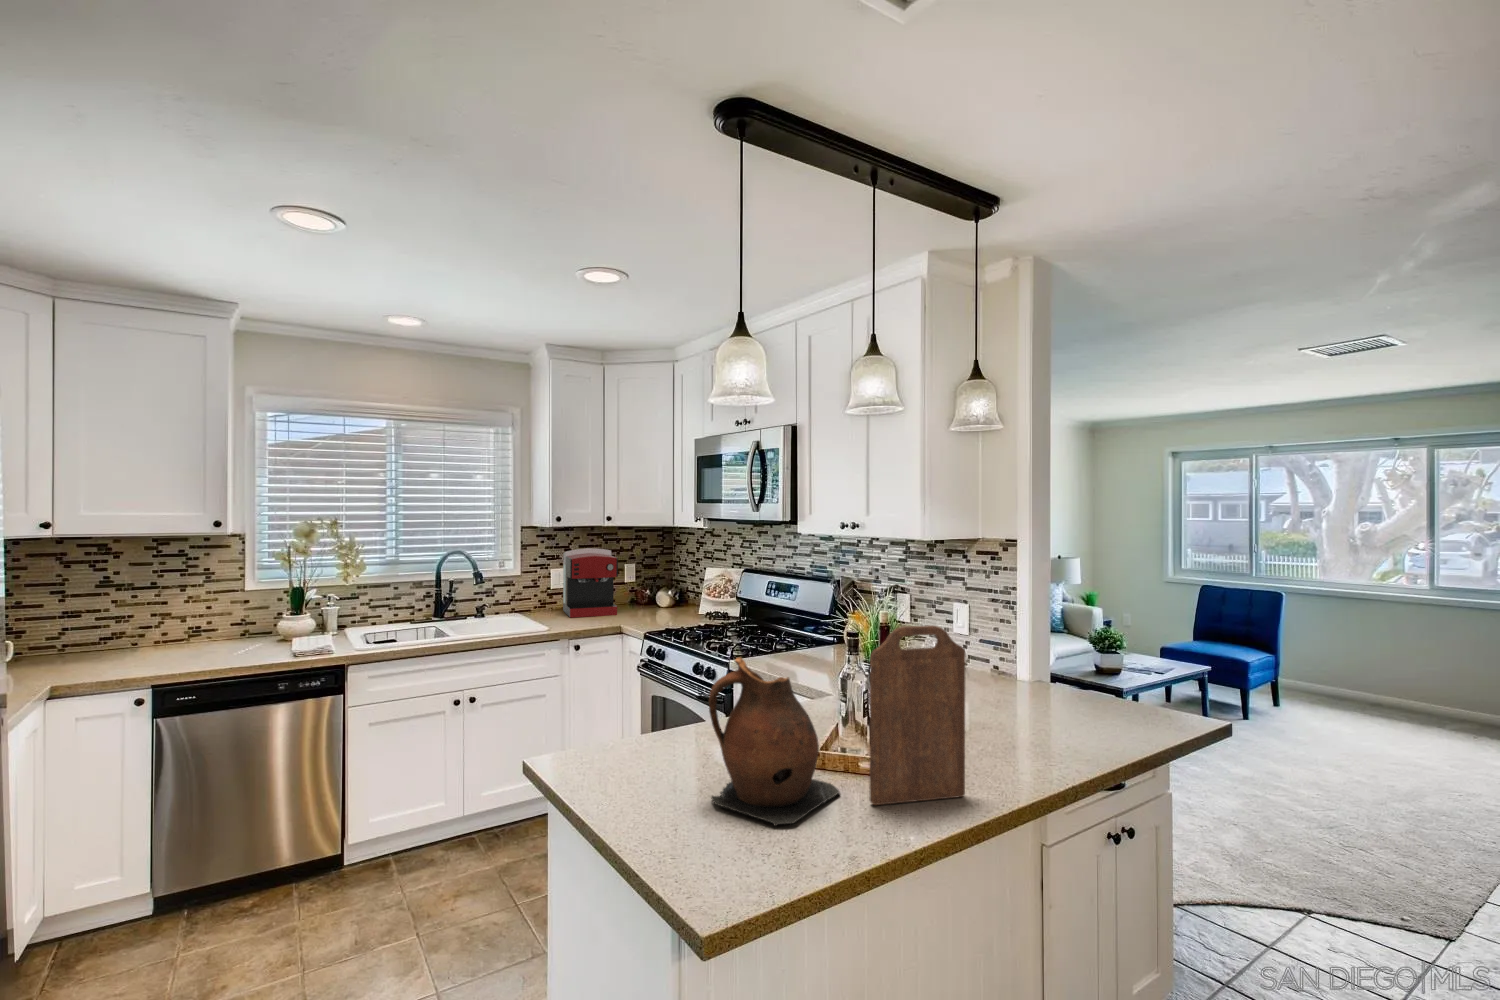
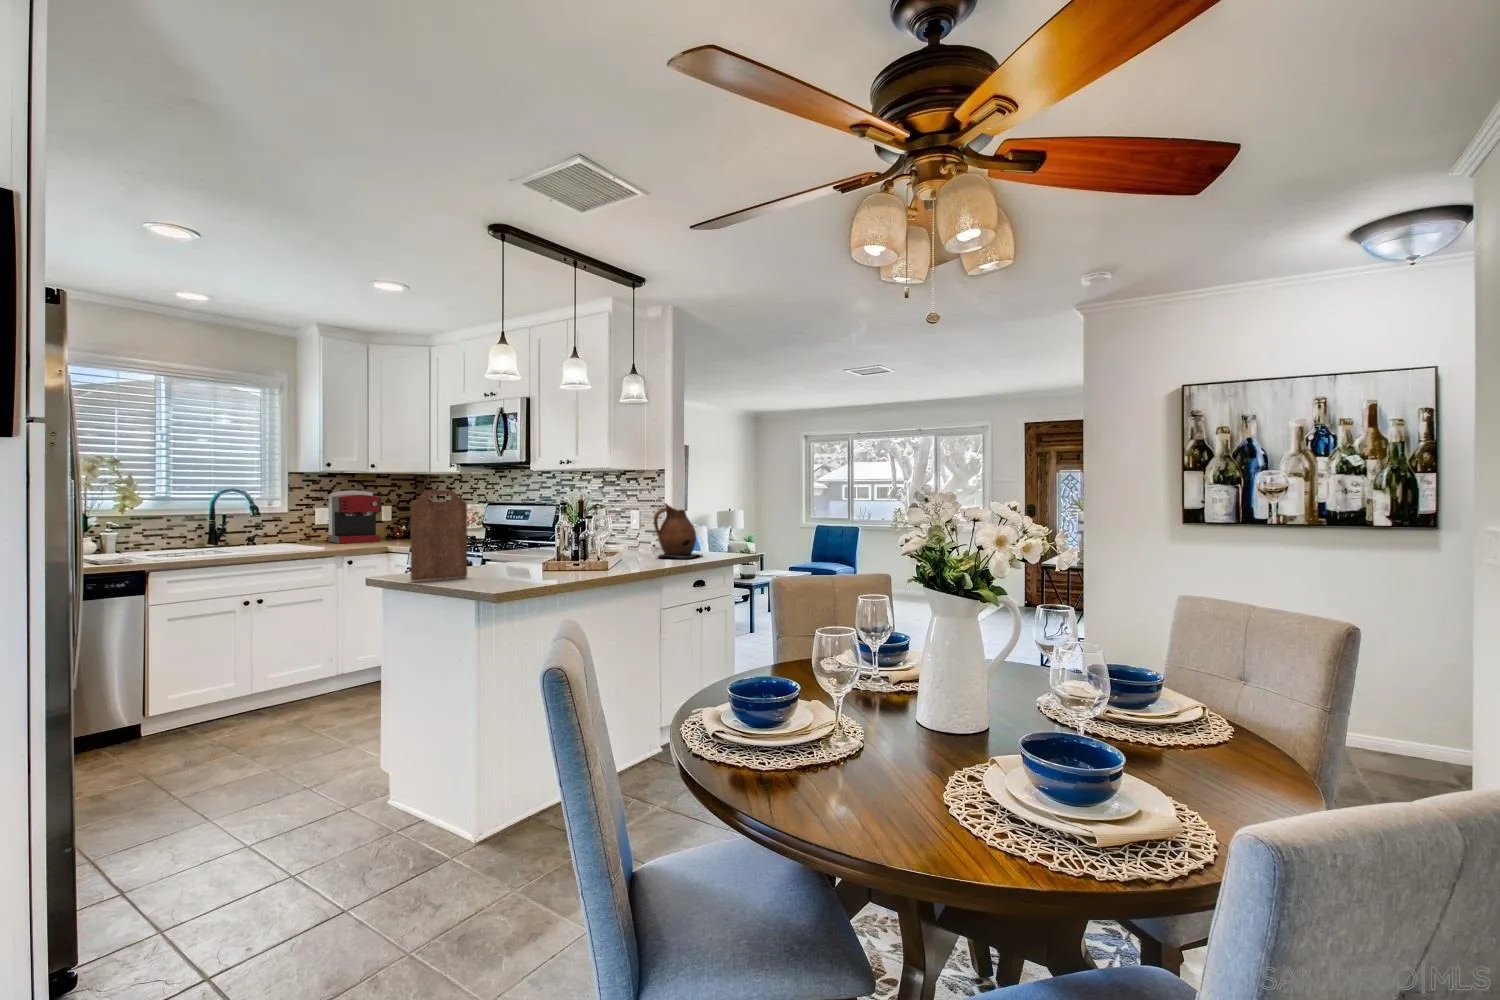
cutting board: present [870,625,965,805] -> present [410,490,467,581]
ceramic pitcher: present [709,658,840,826] -> present [654,503,700,558]

